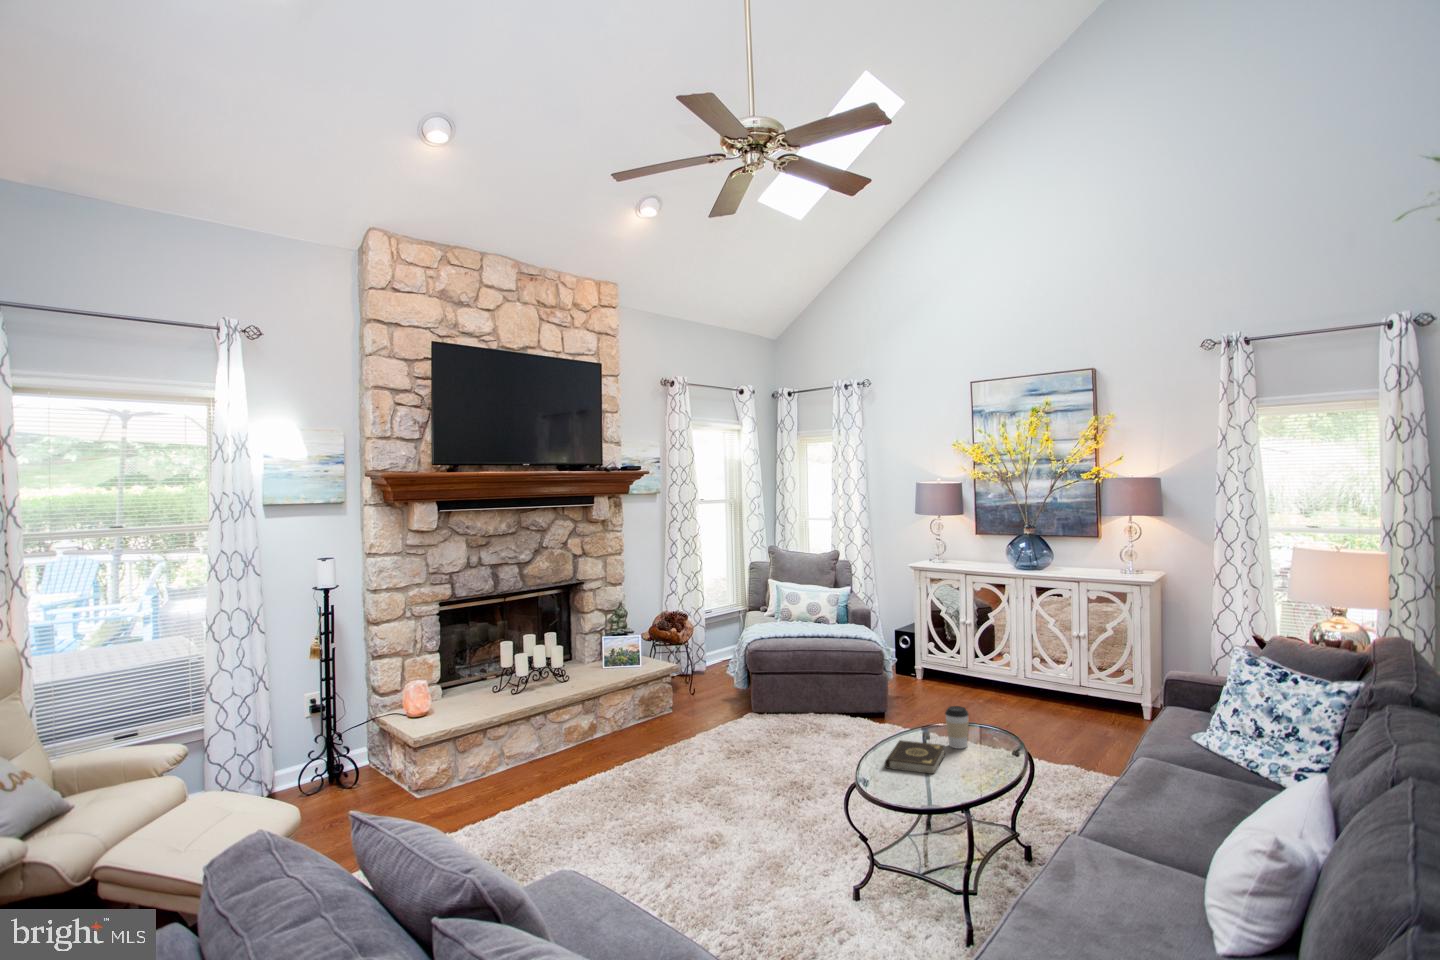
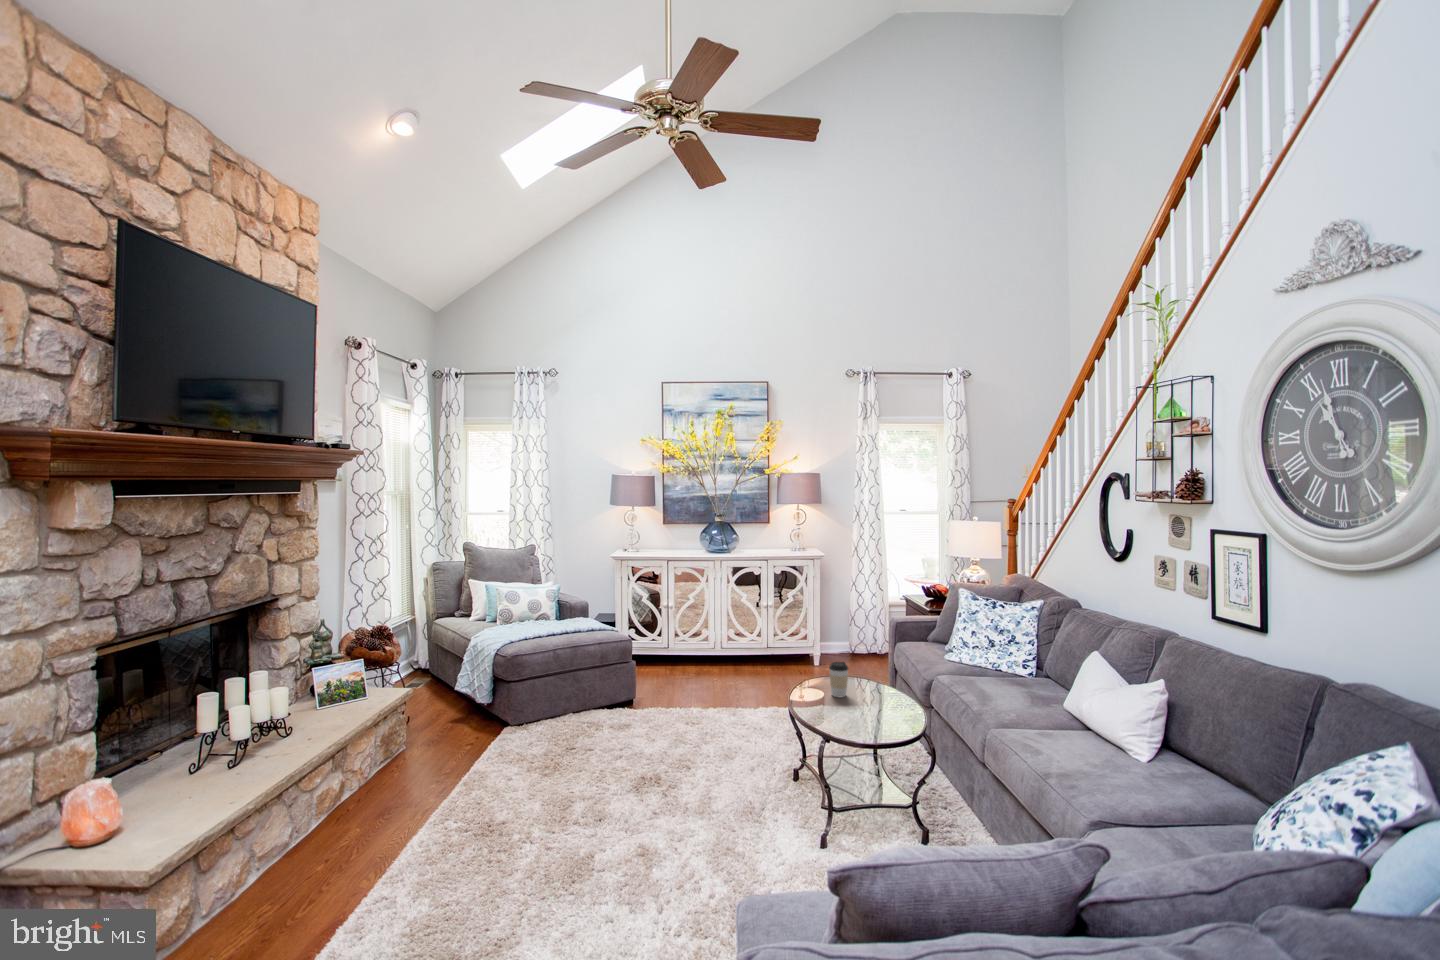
book: present [885,740,945,774] -> none [813,696,875,726]

